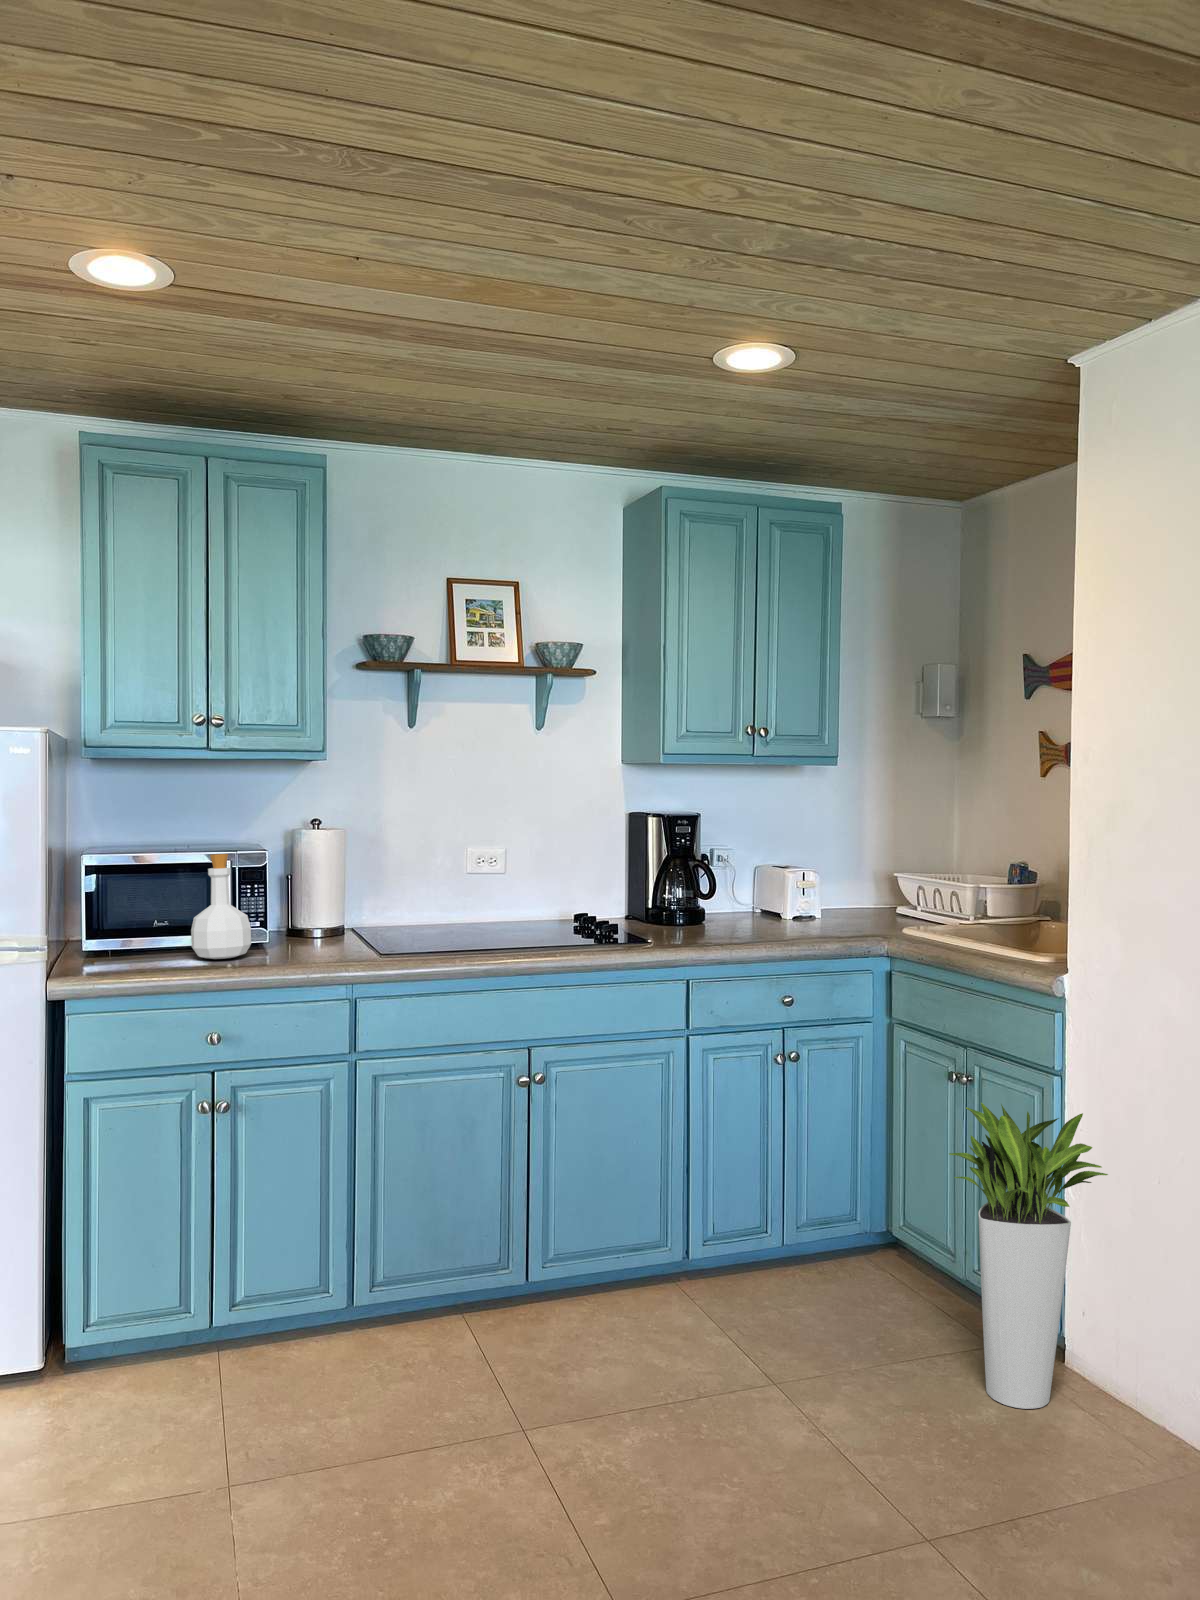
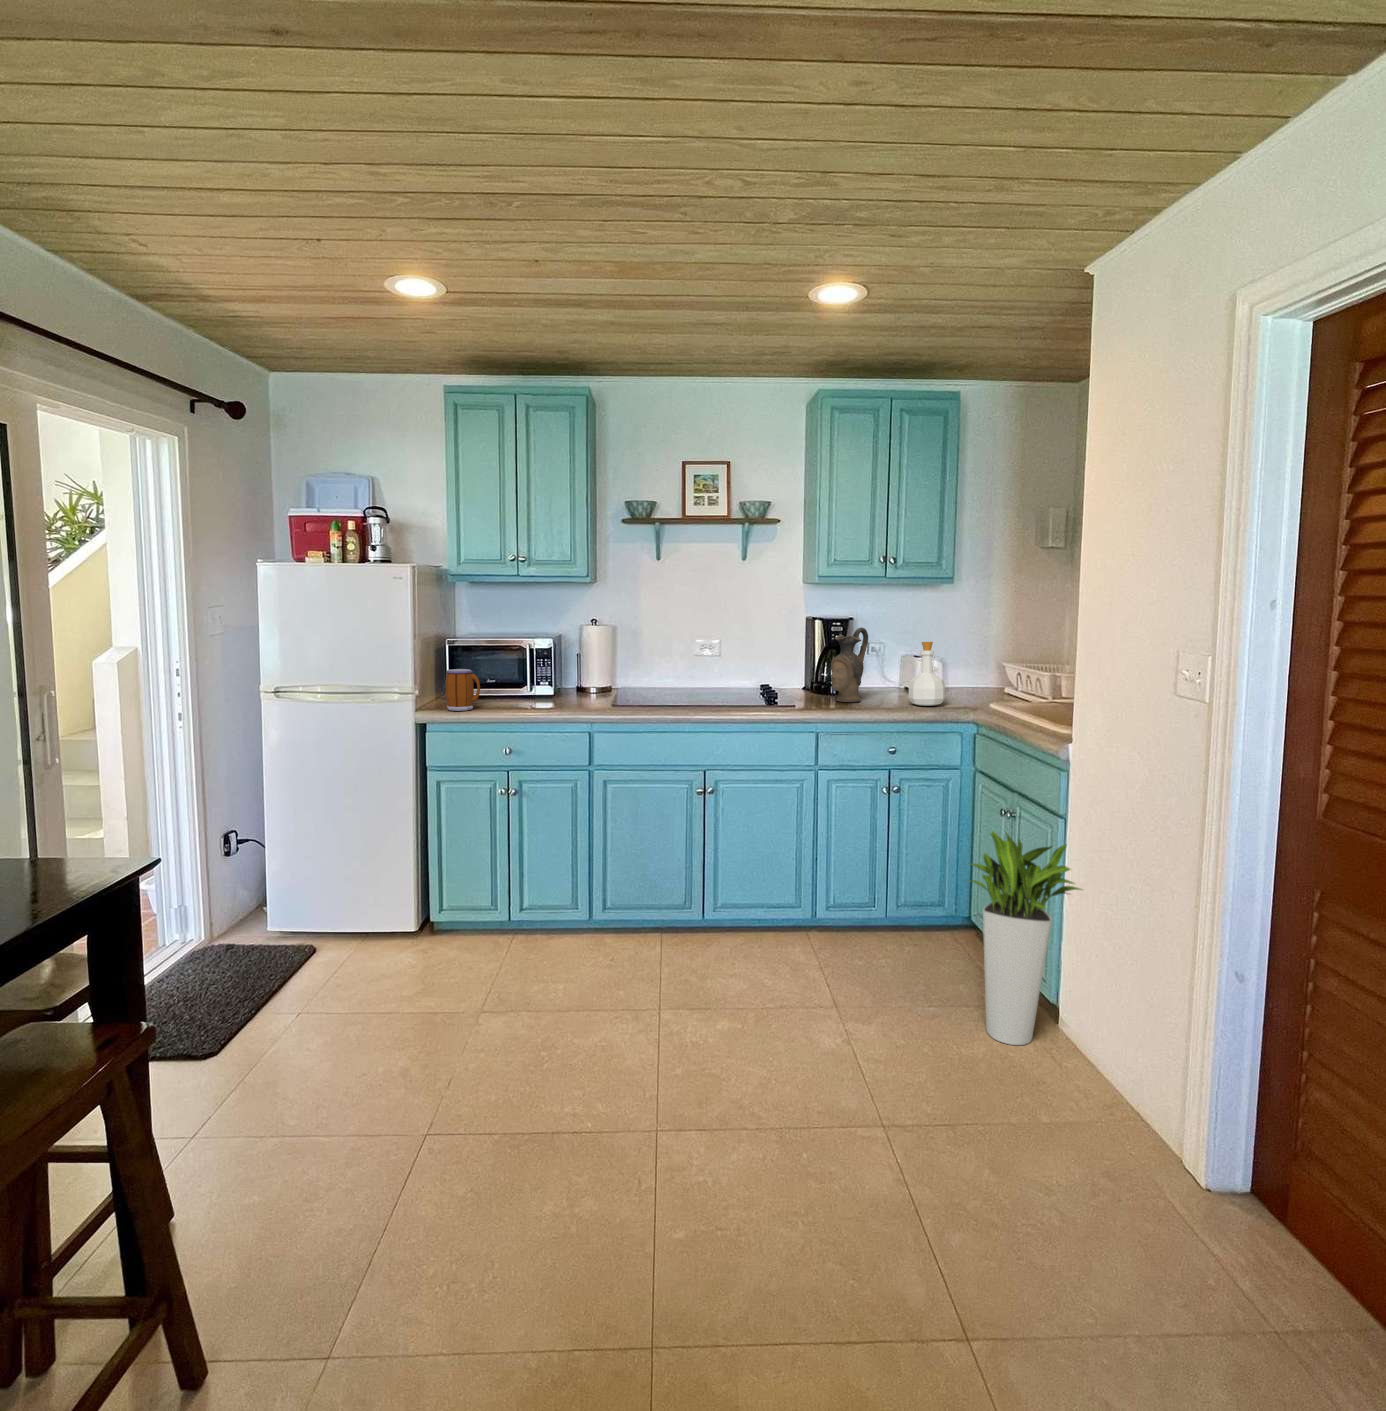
ceramic pitcher: none [686,825,734,933] -> present [831,627,868,702]
bottle: present [191,854,251,959] -> present [909,642,945,706]
mug: none [106,902,166,972] -> present [445,669,480,711]

